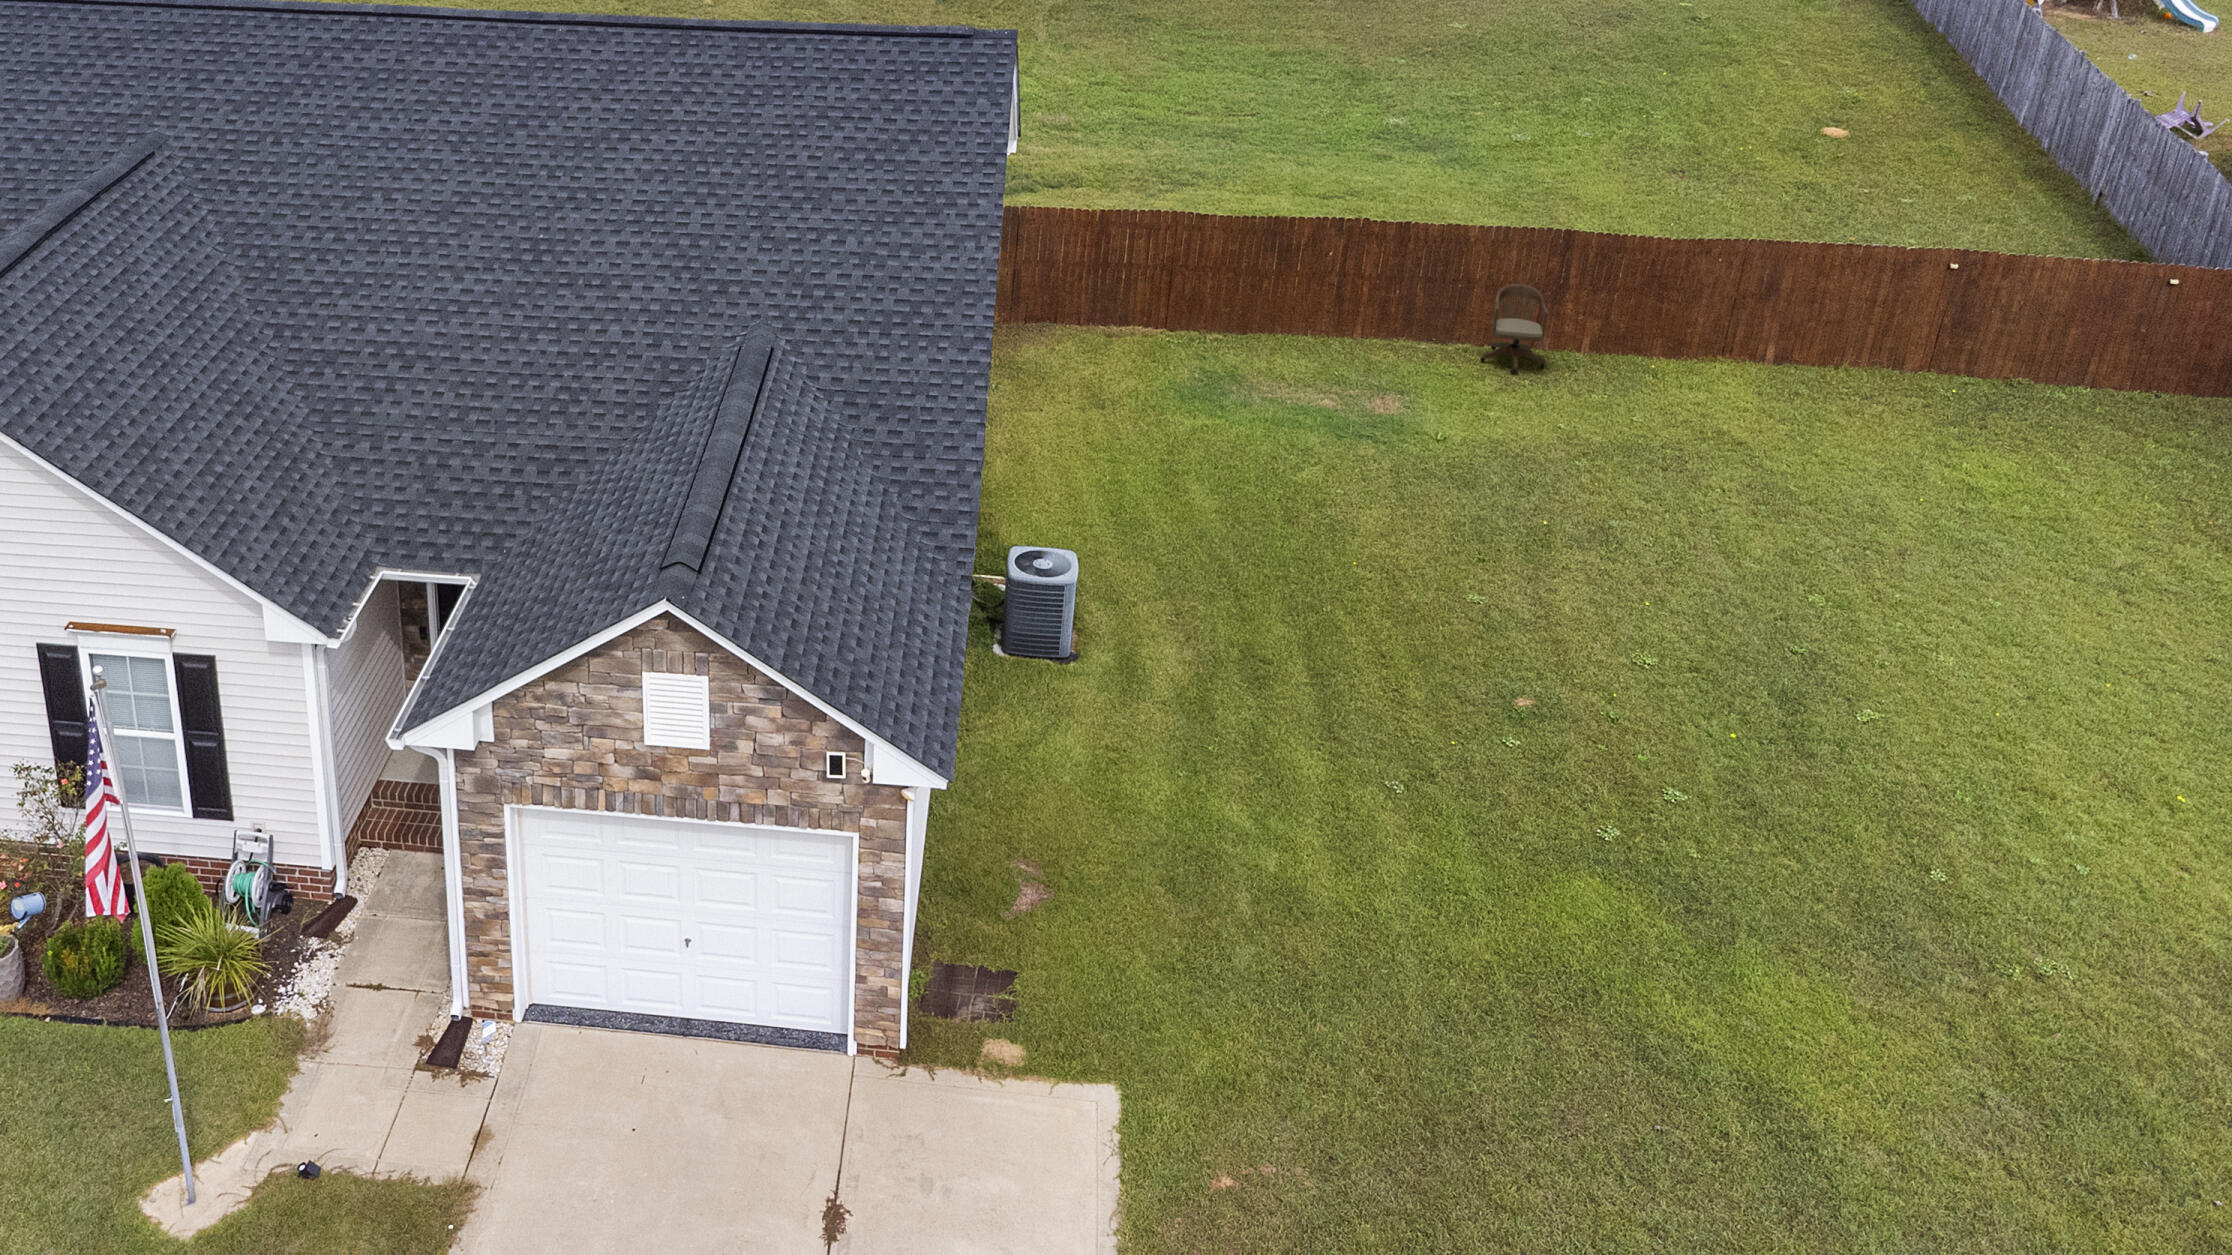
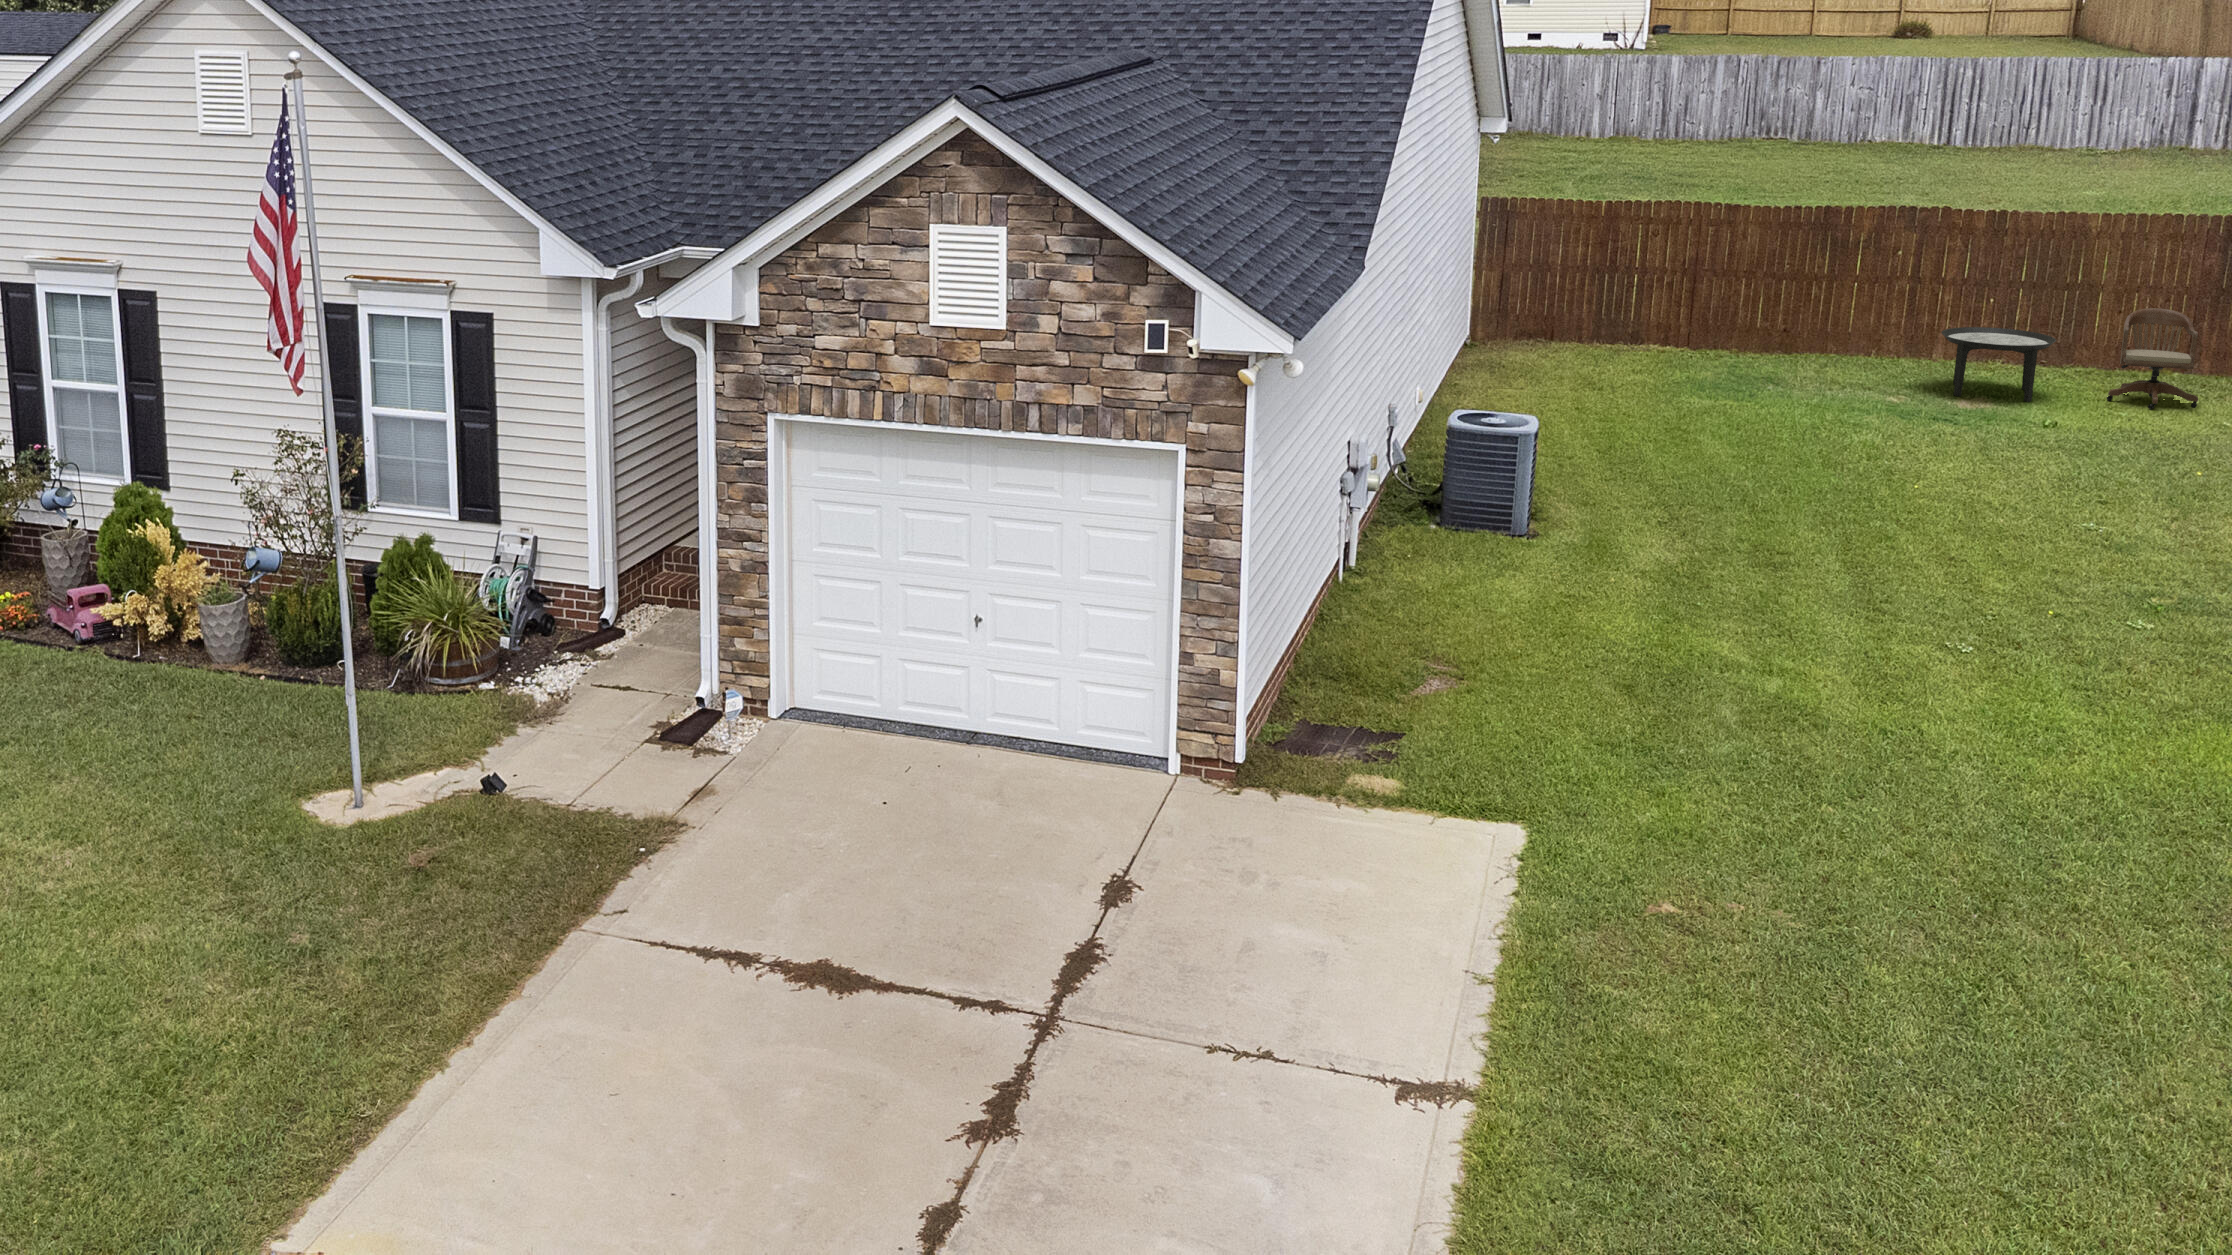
round table: none [1362,297,1447,370] -> present [1941,327,2056,402]

